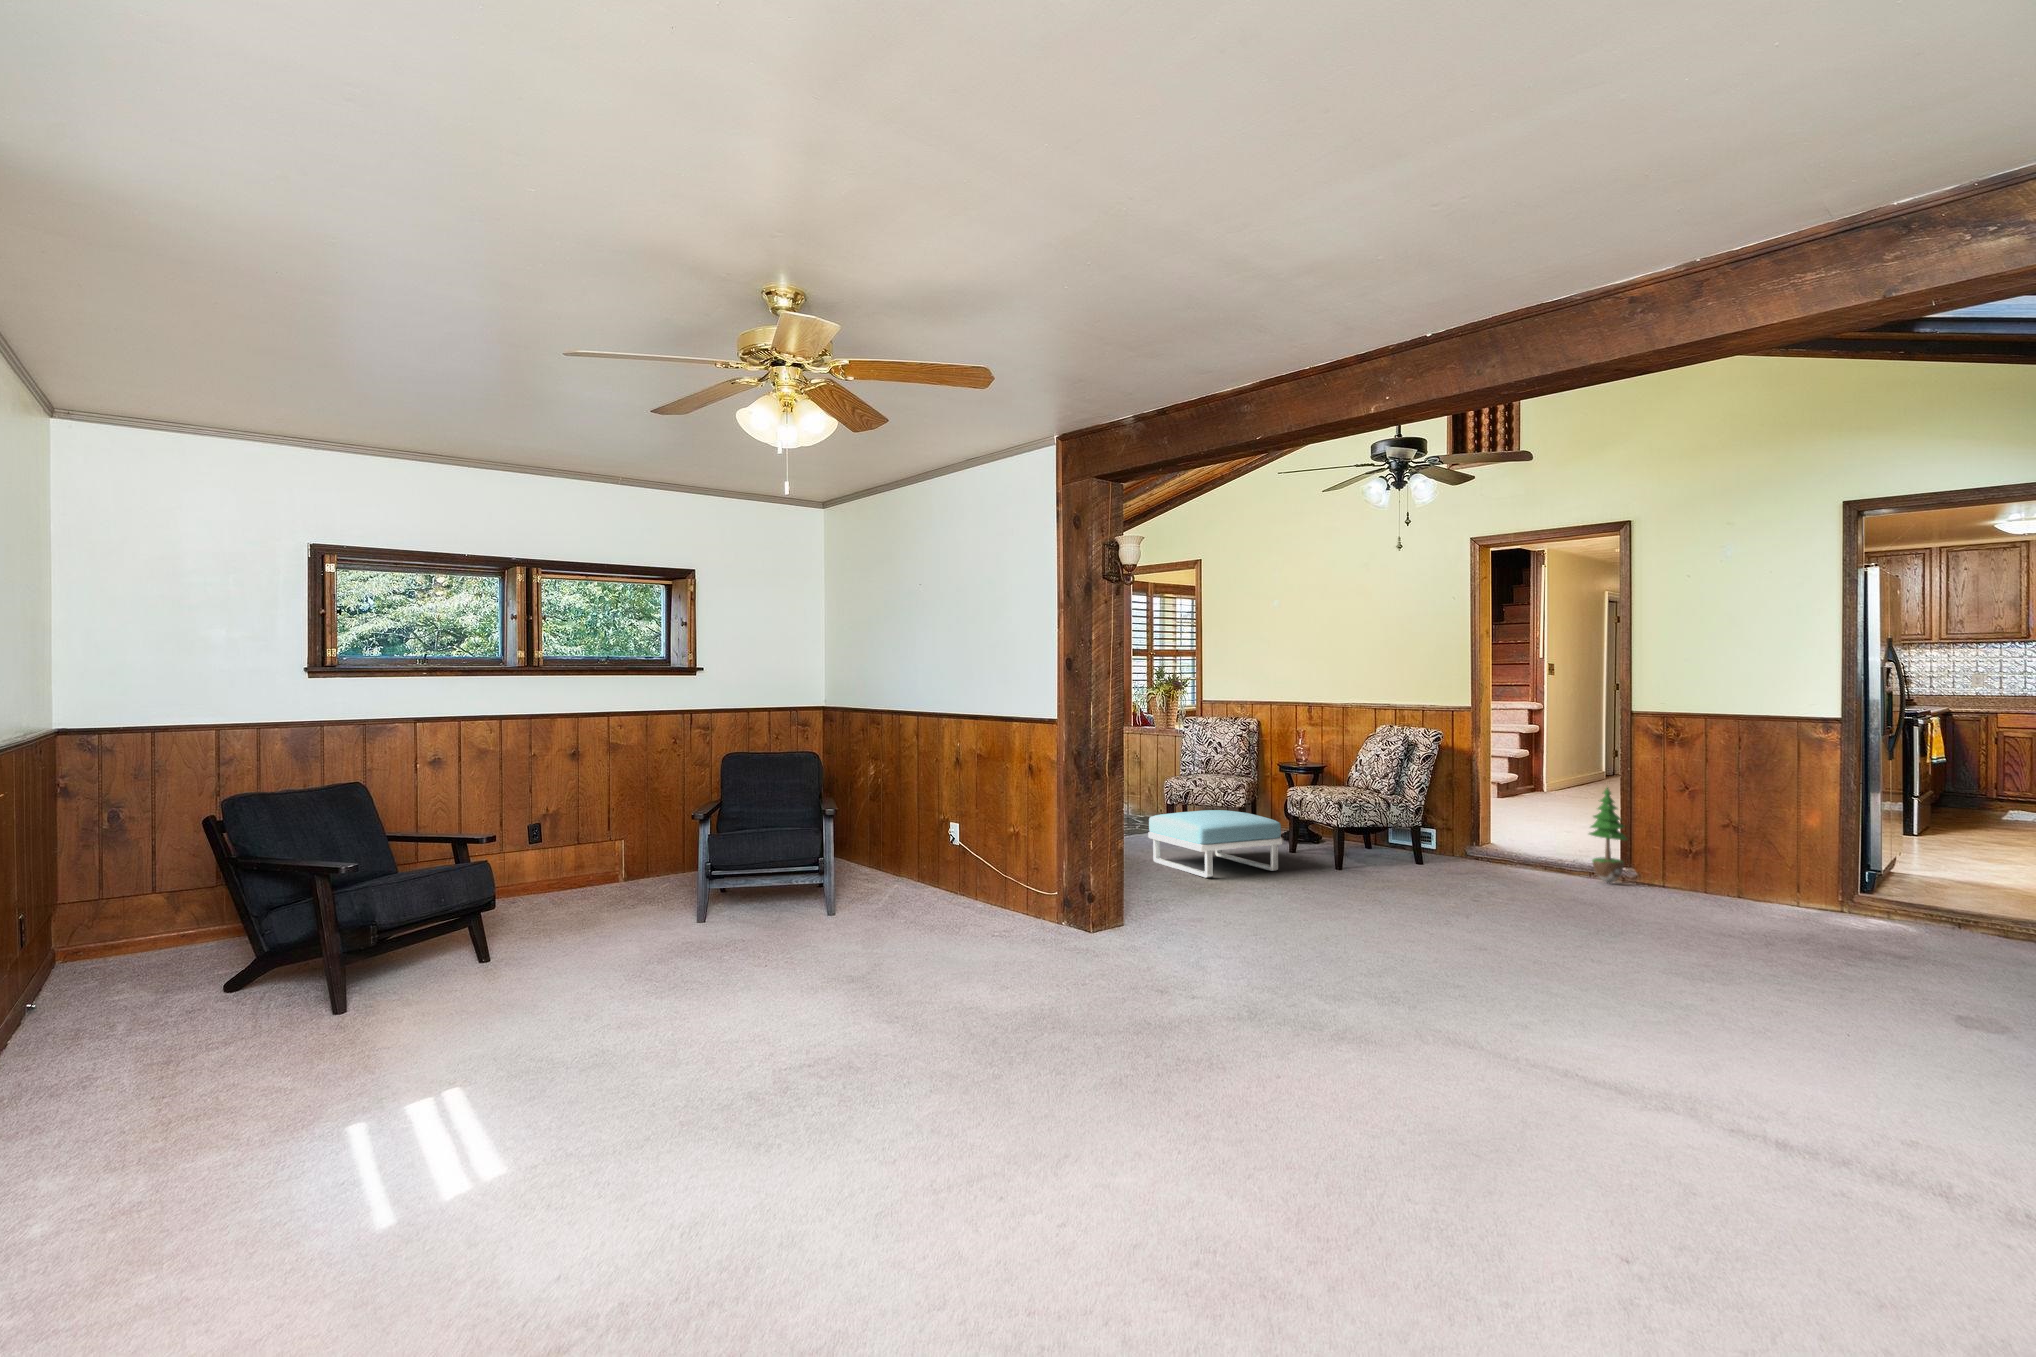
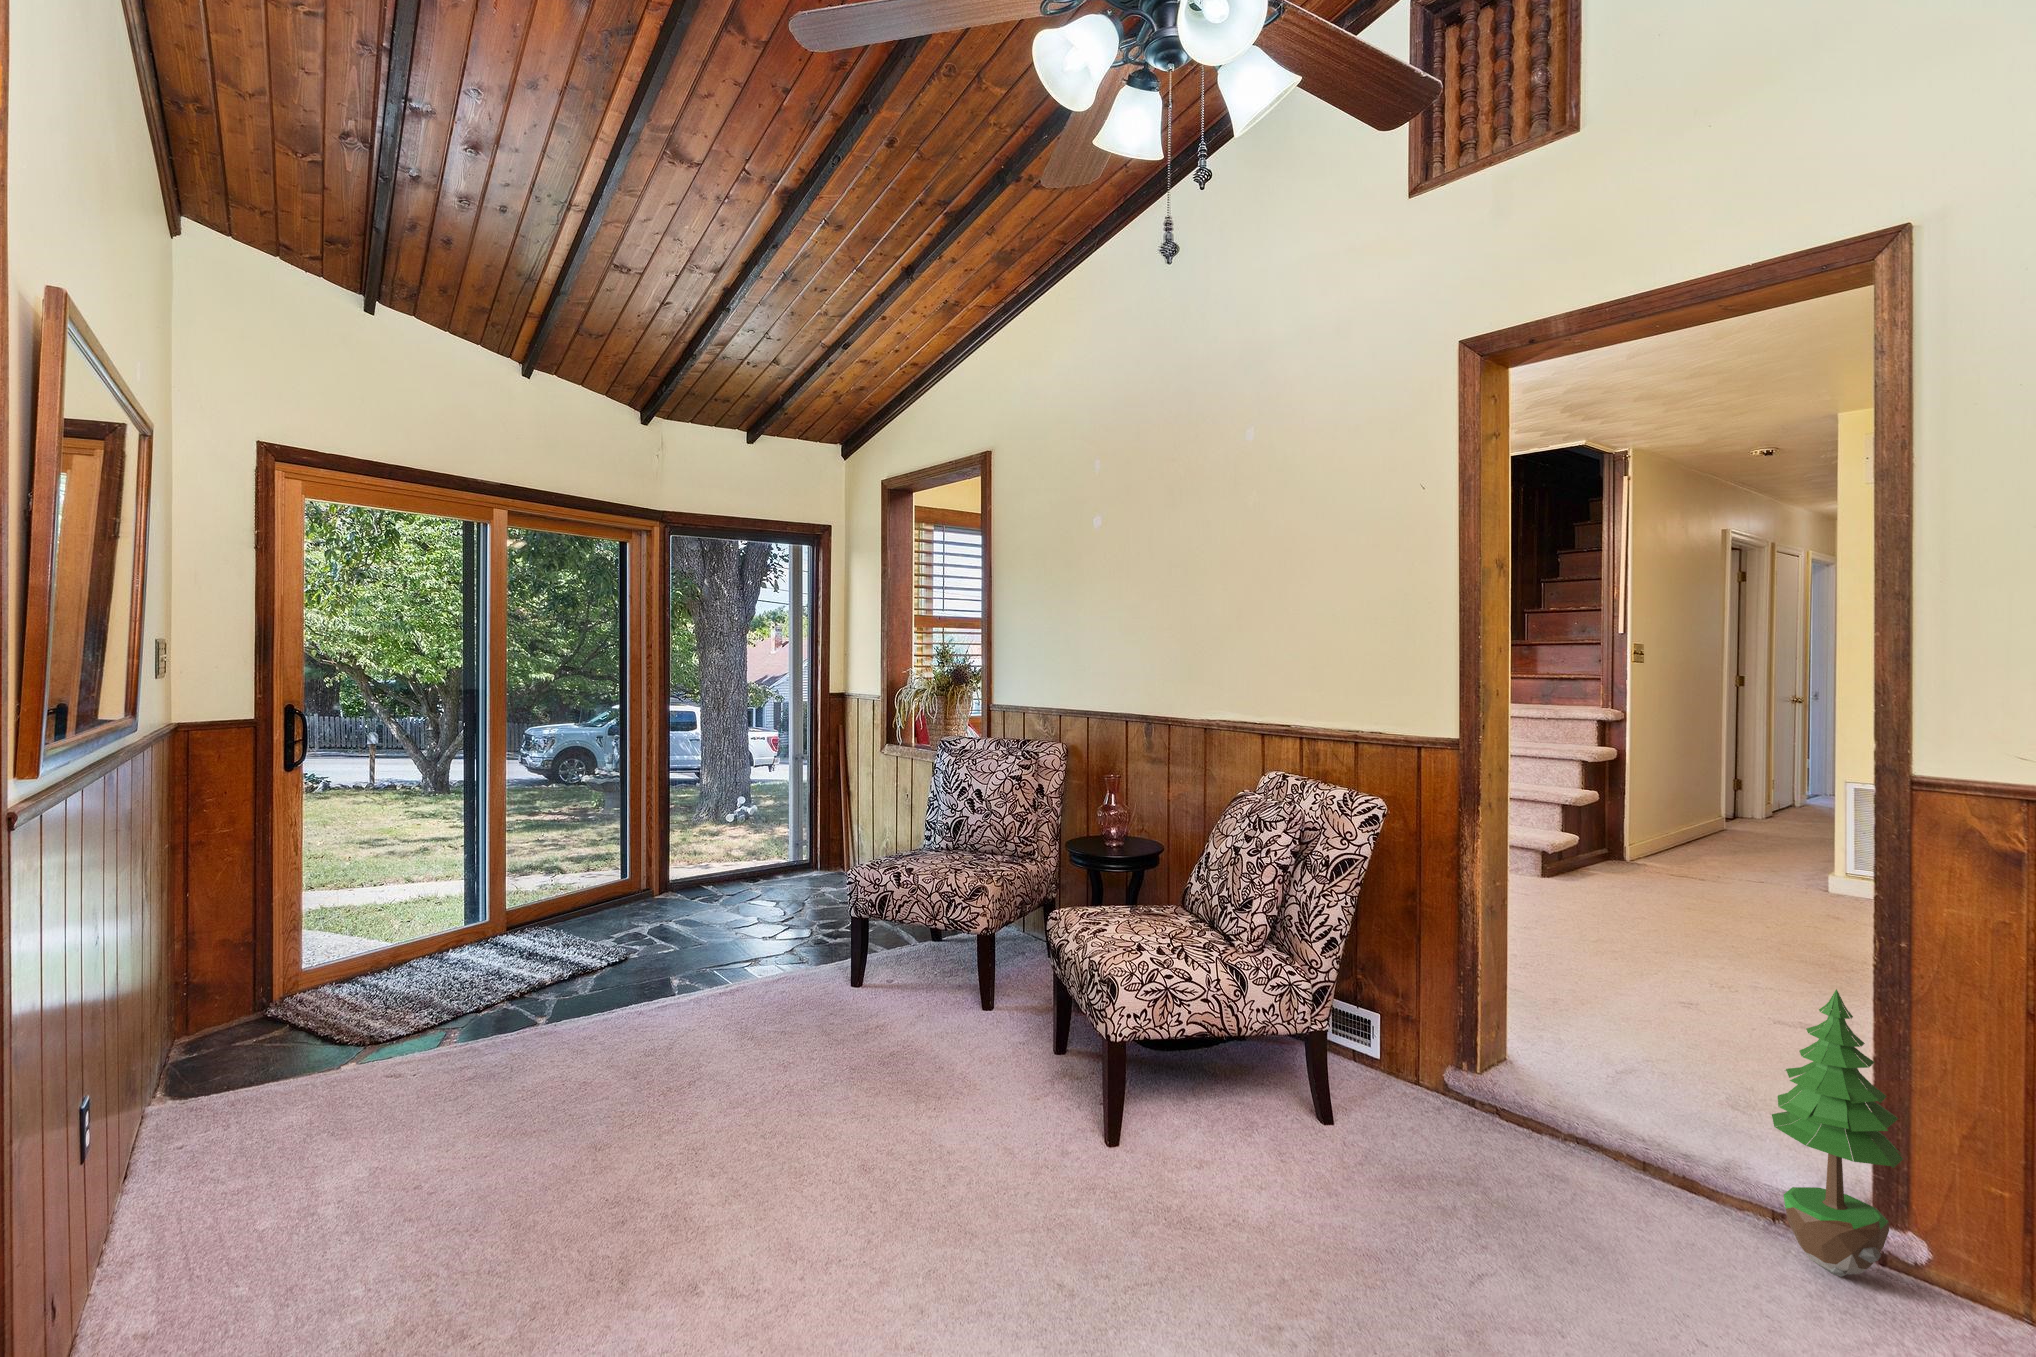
footstool: present [1148,810,1282,877] -> none [699,960,964,1183]

